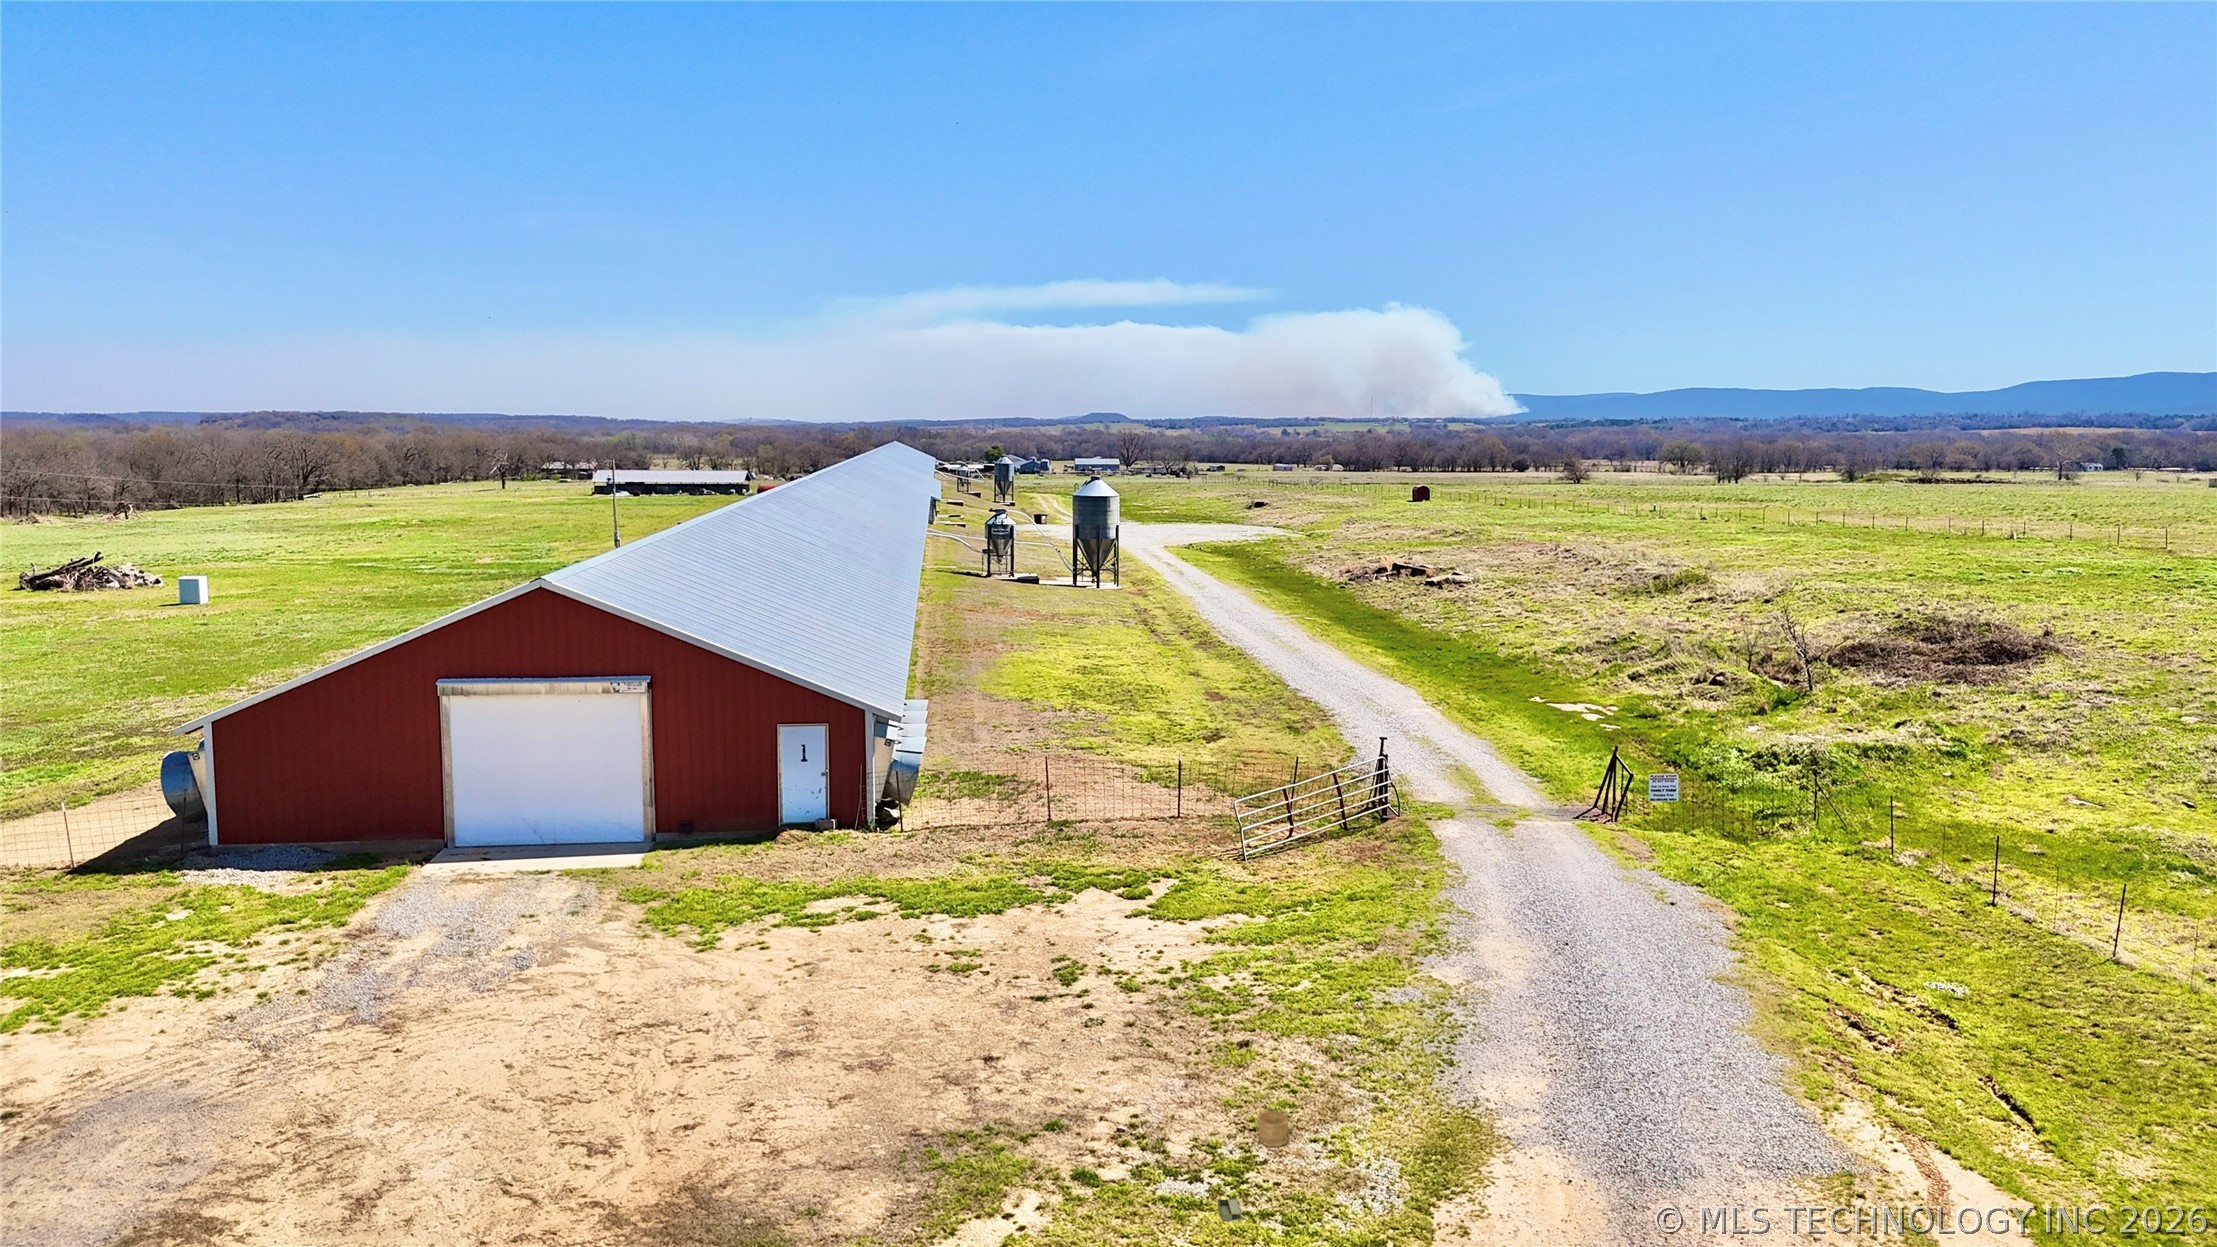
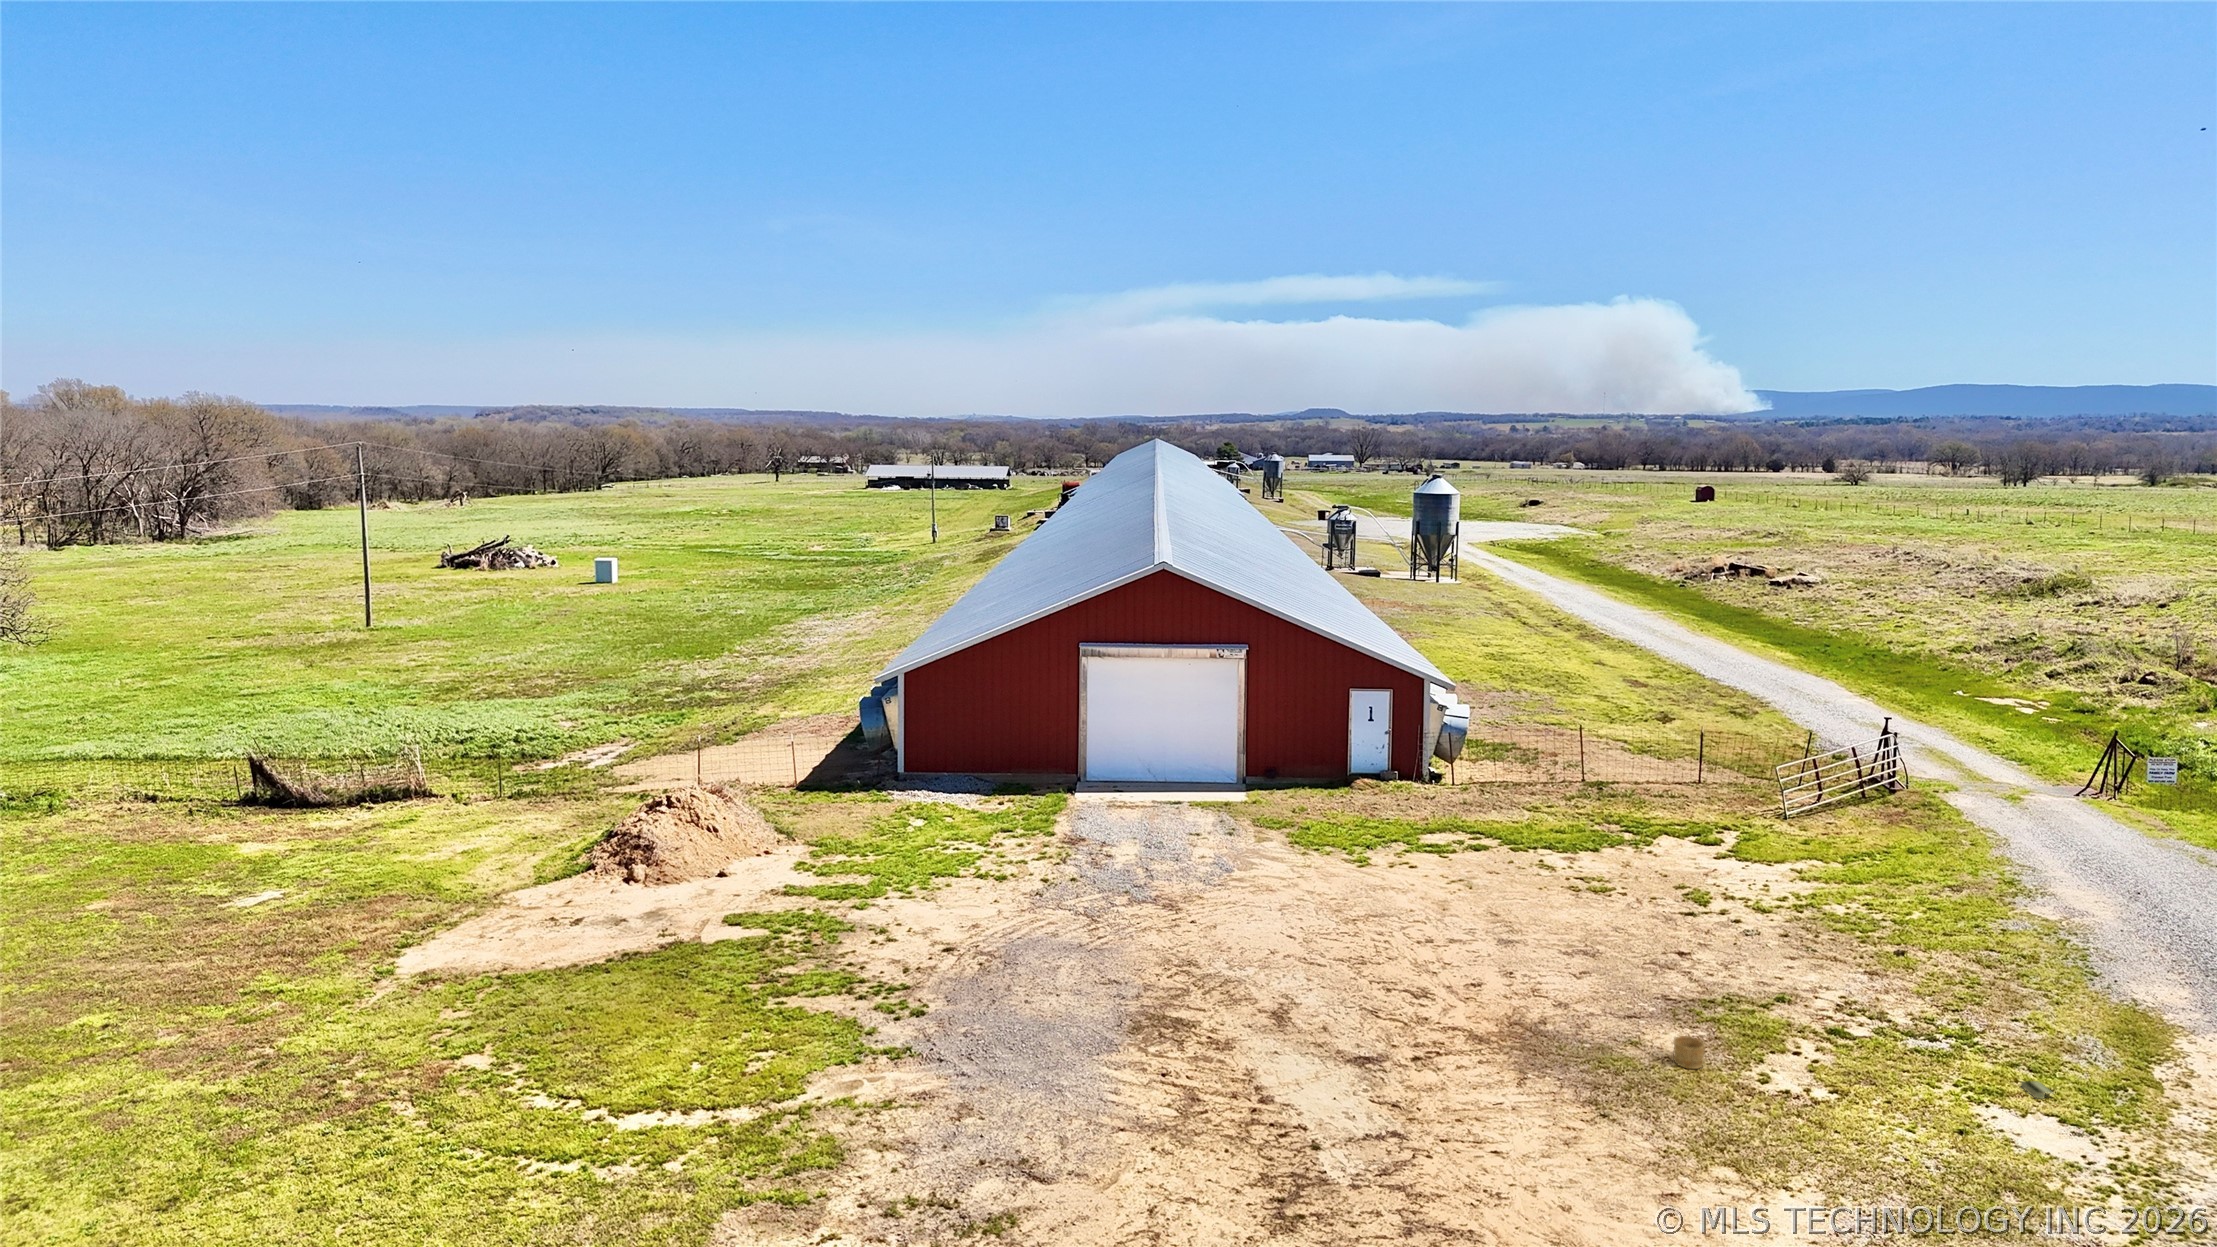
wooden bucket: present [1257,1111,1288,1147] -> present [1673,1036,1705,1069]

